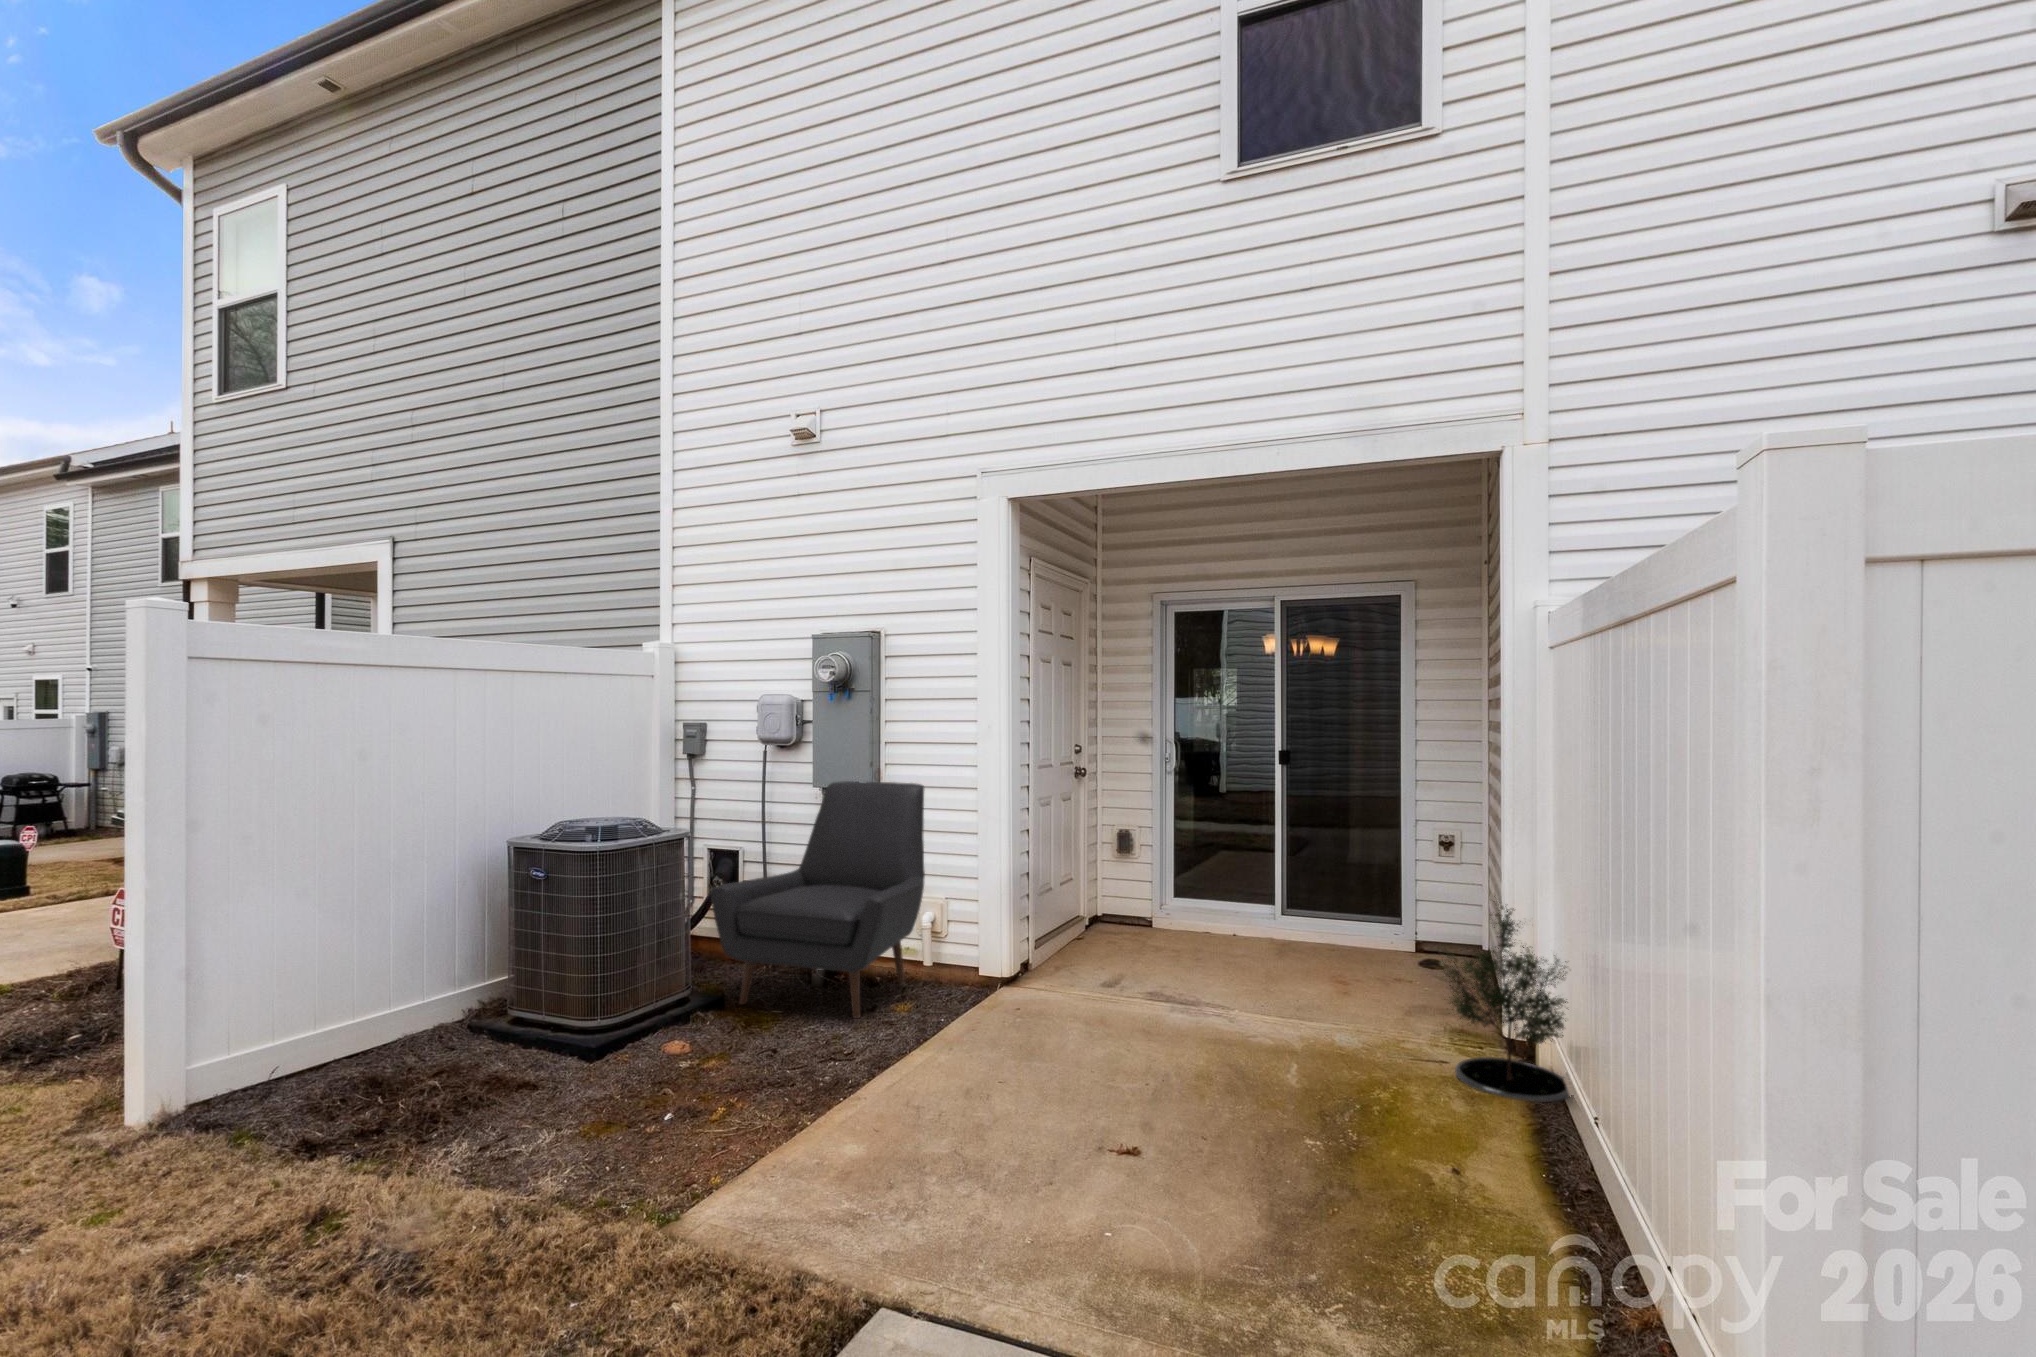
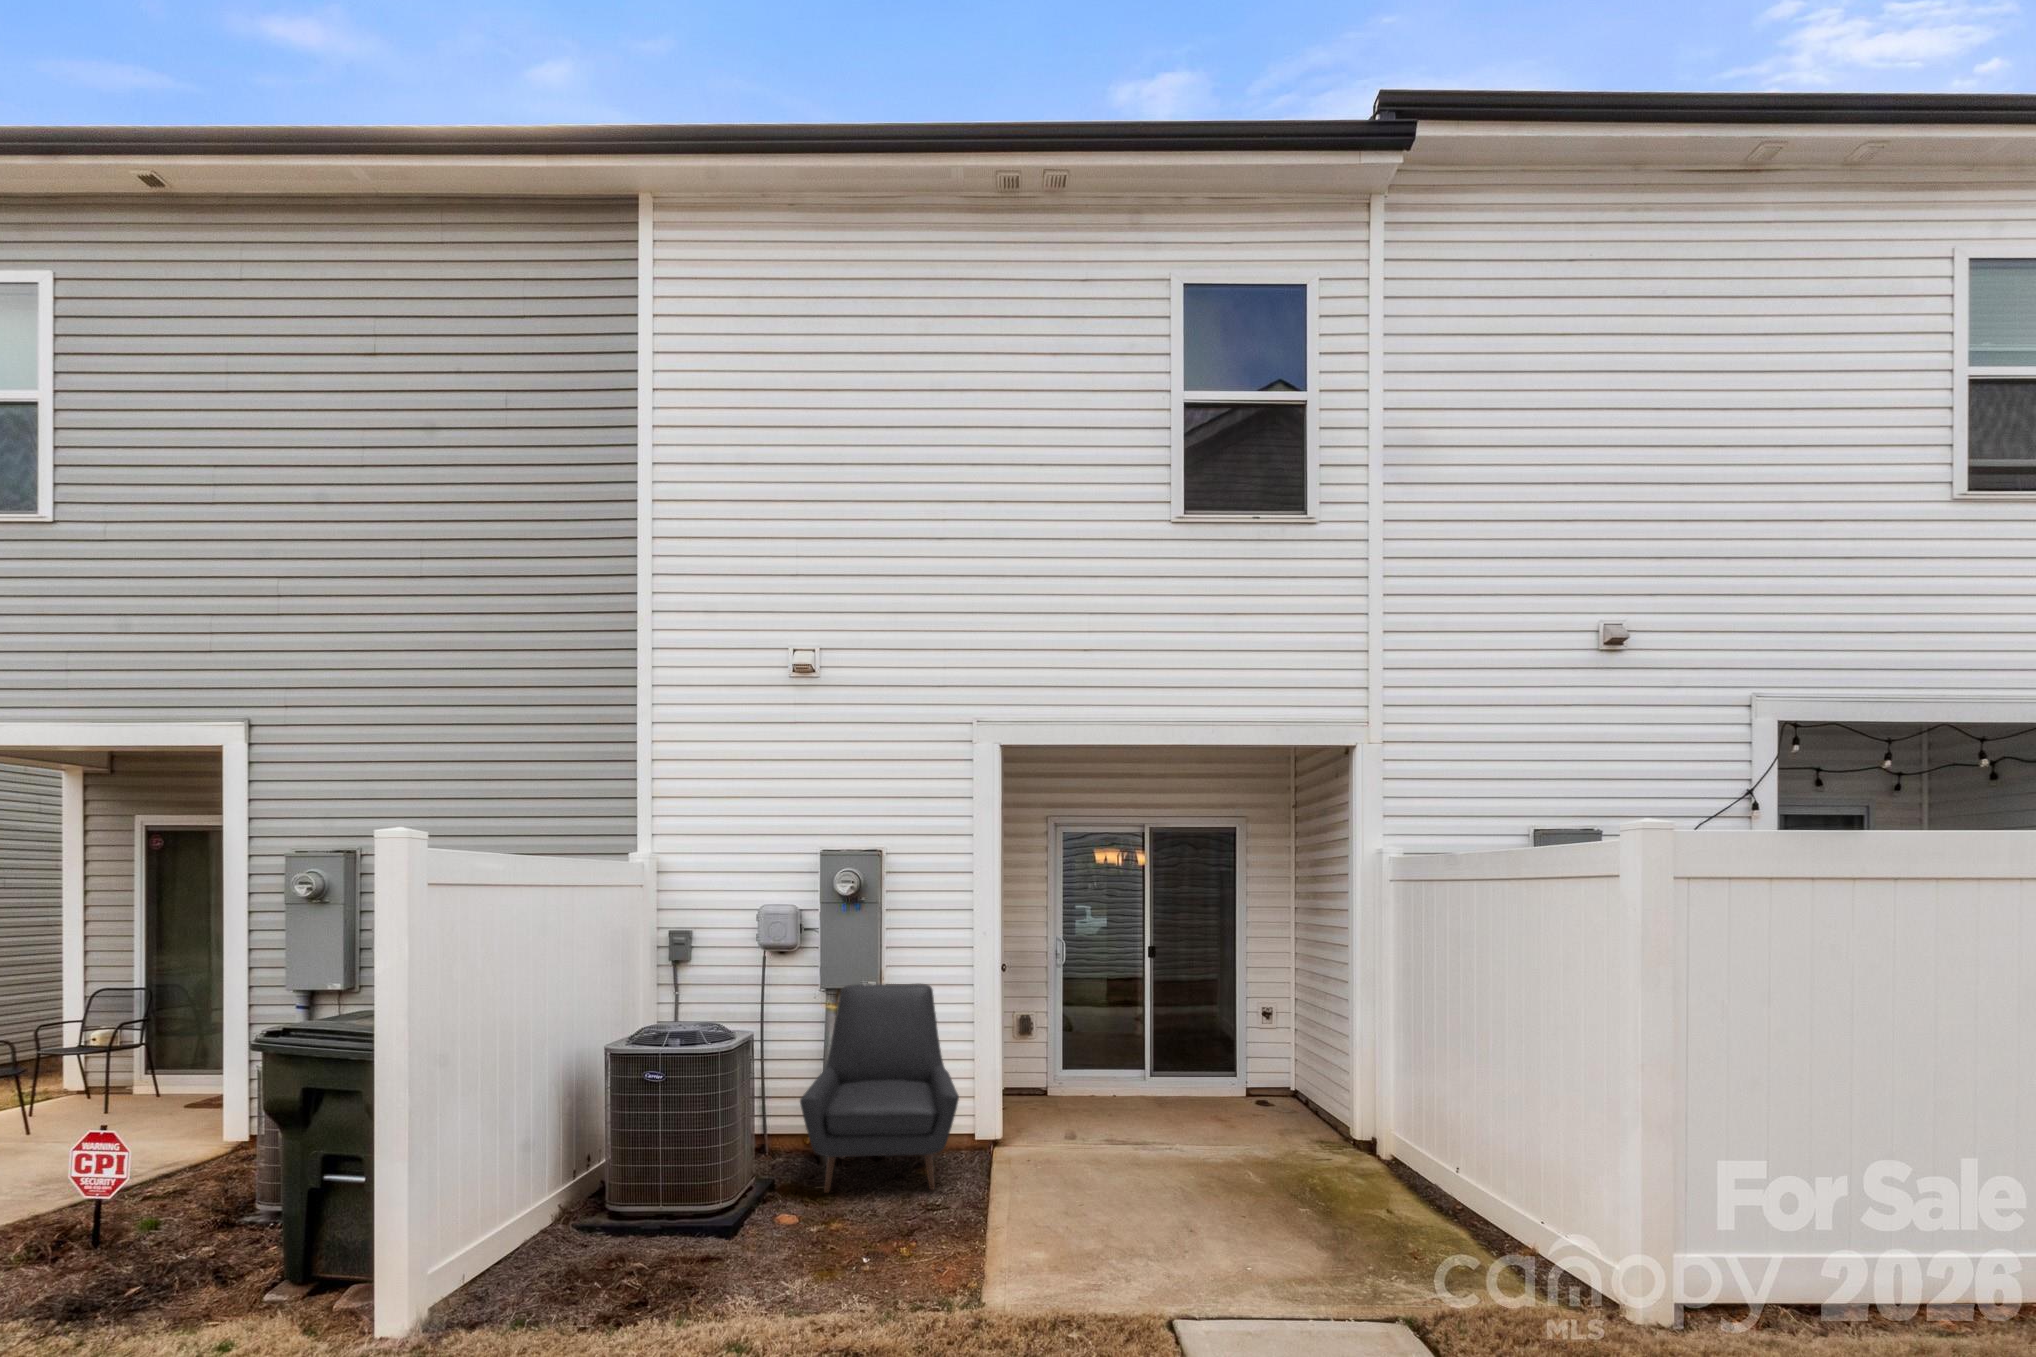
potted tree: present [1439,895,1569,1102] -> none [1327,1050,1410,1181]

